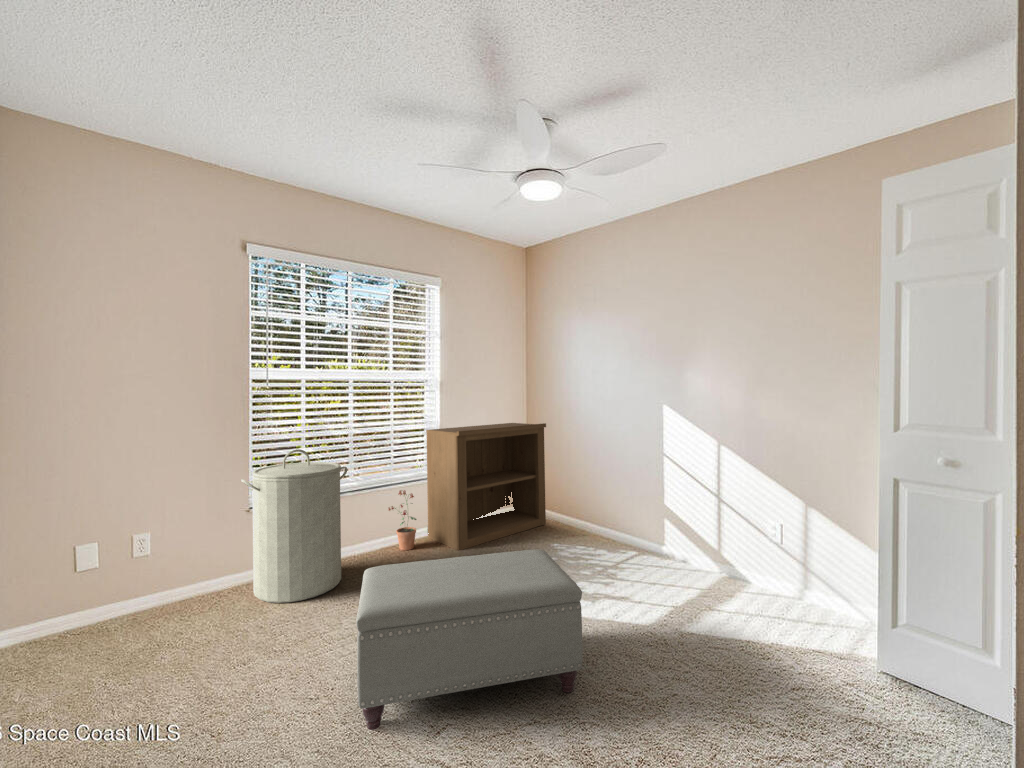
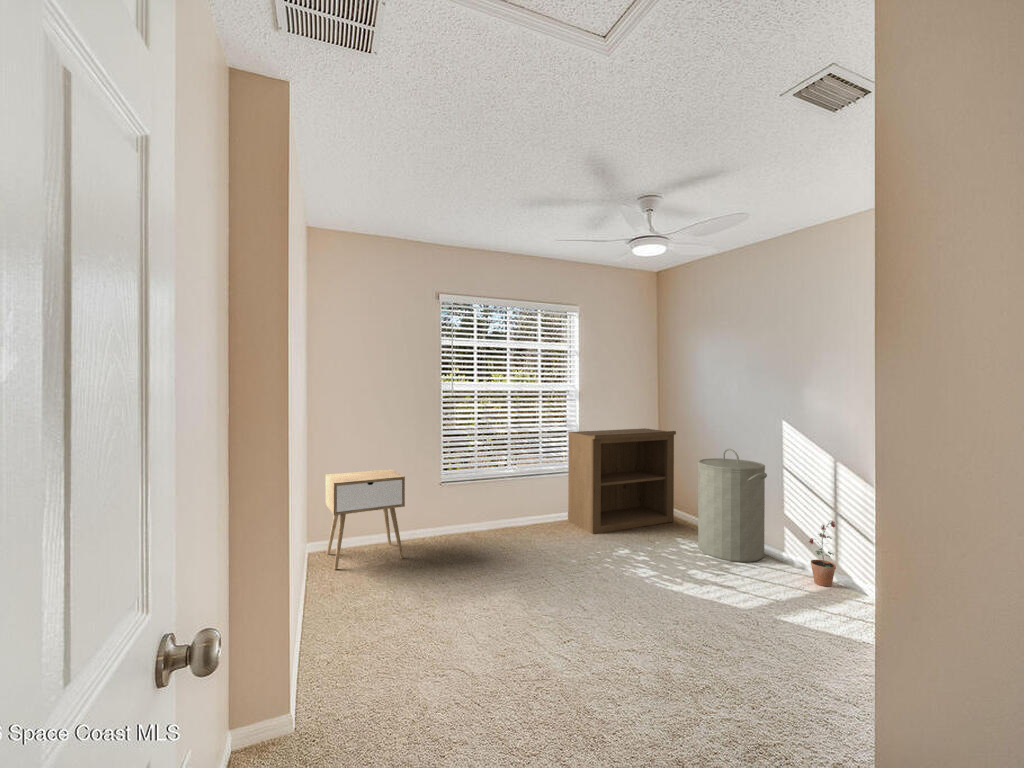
laundry hamper: present [241,449,347,603] -> present [698,449,767,562]
potted plant: present [389,490,416,550] -> present [809,521,836,586]
nightstand: none [38,493,185,669] -> present [326,469,405,570]
ottoman: present [356,549,582,730] -> none [518,531,676,637]

